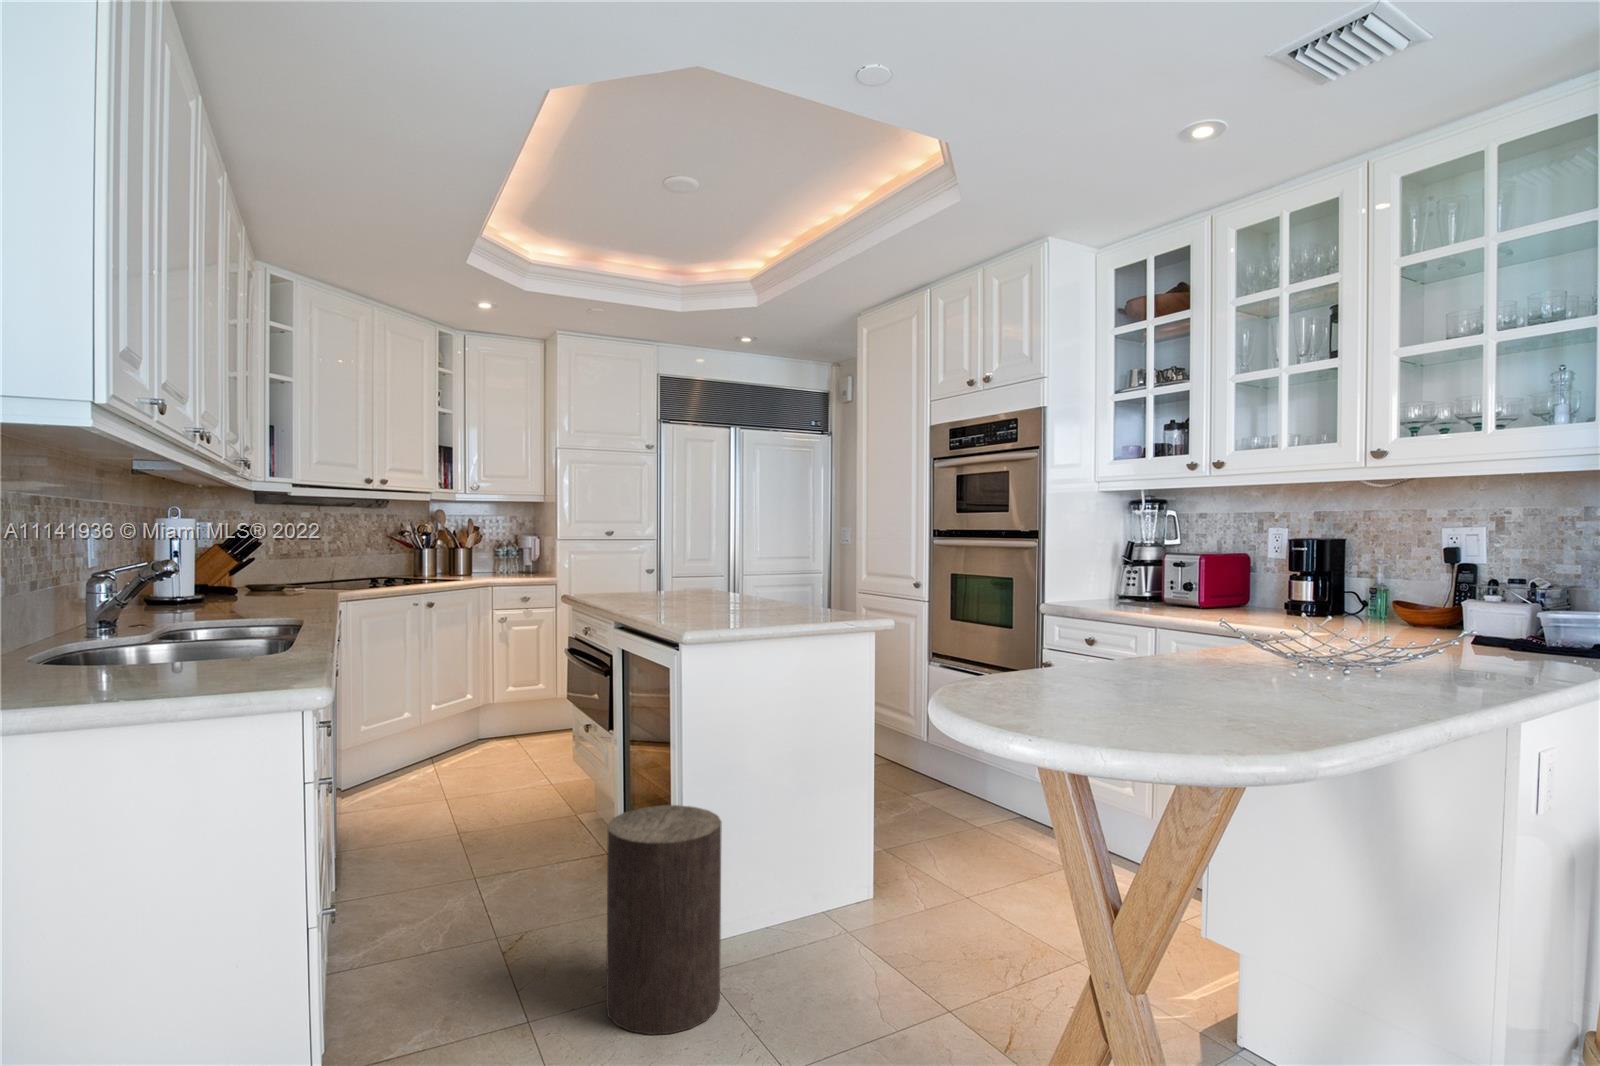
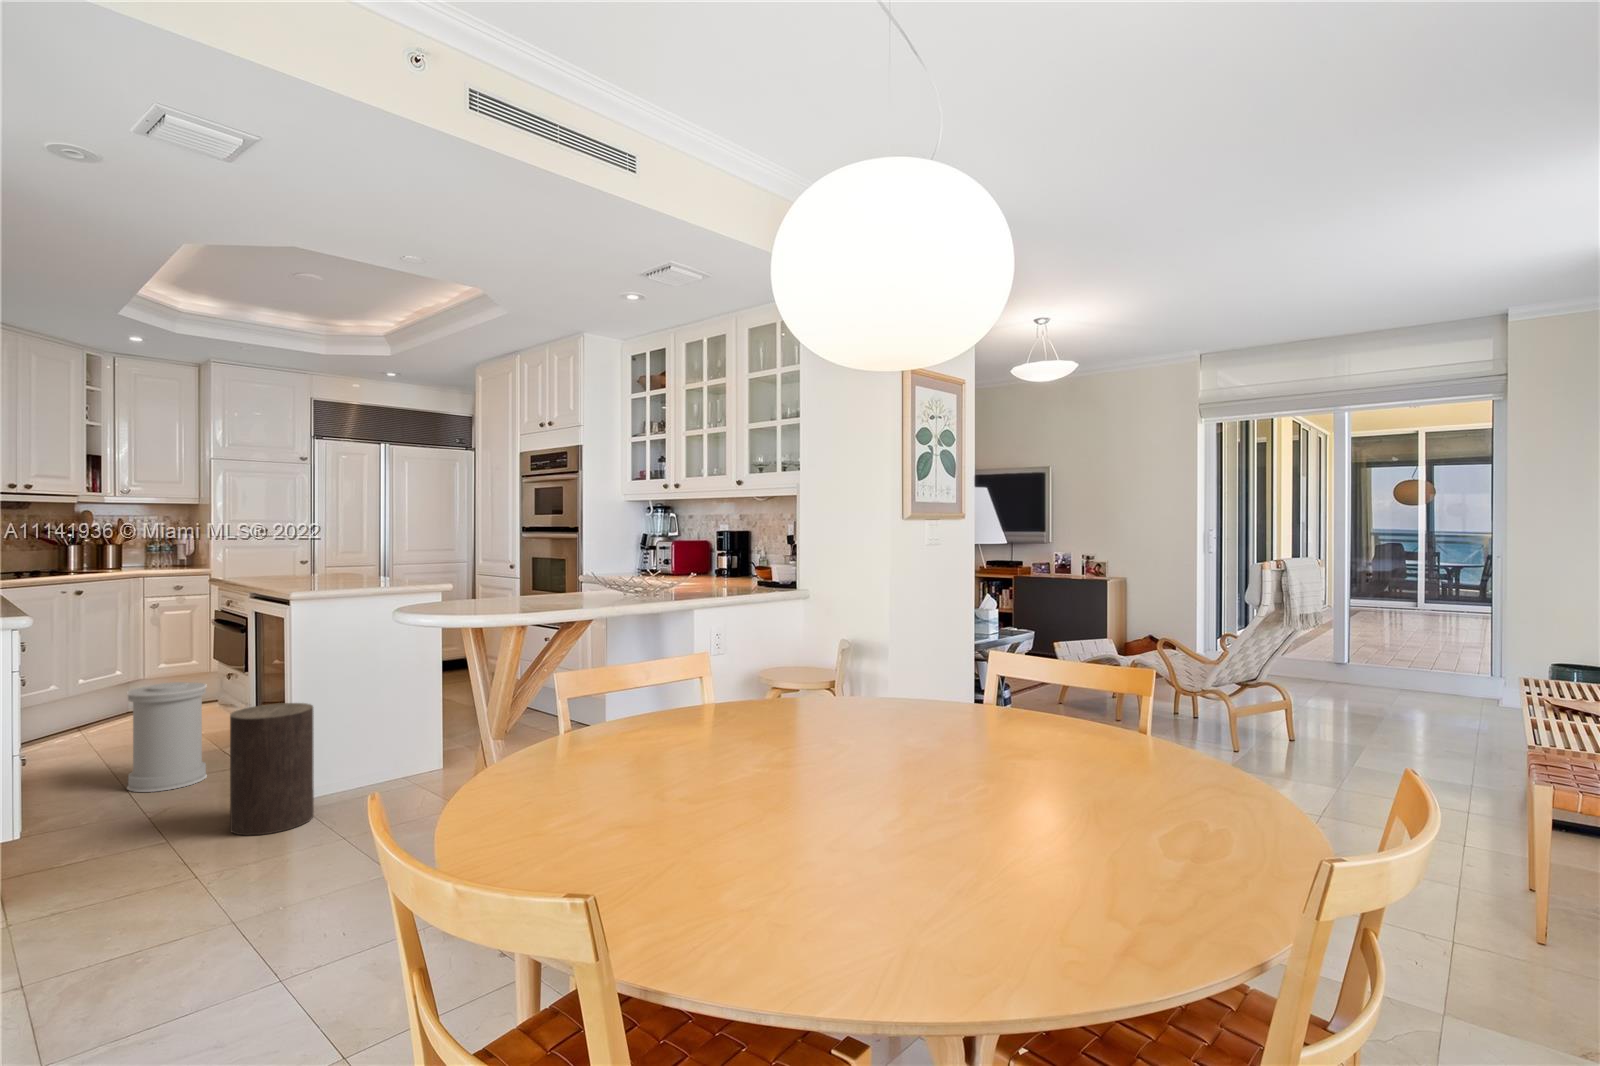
trash can: none [473,741,566,898] -> present [127,682,207,792]

